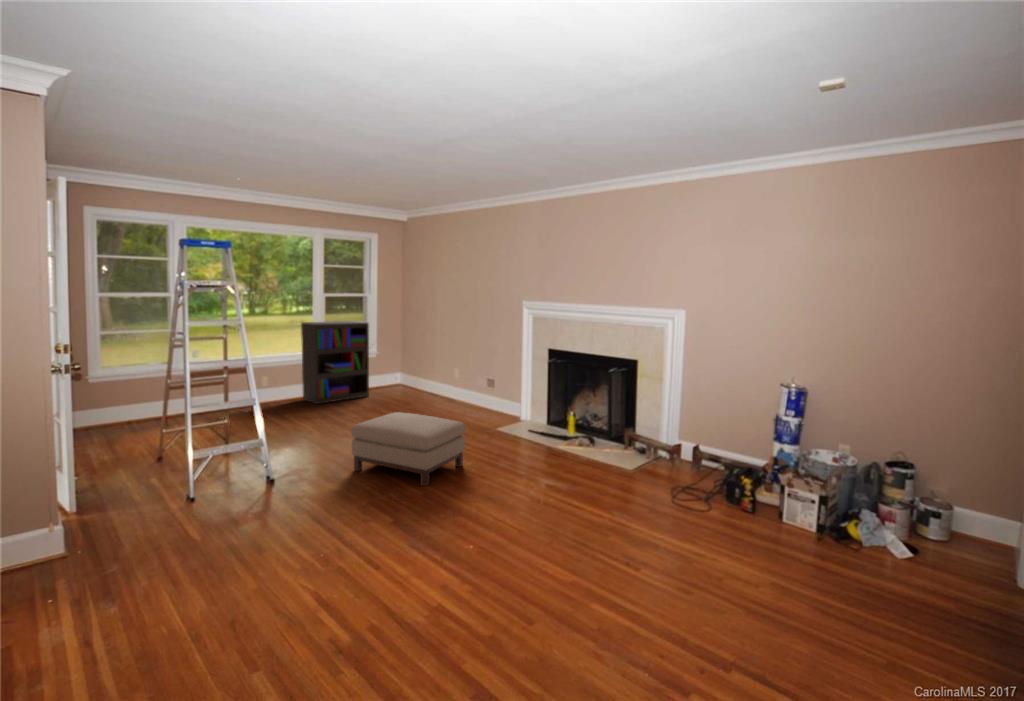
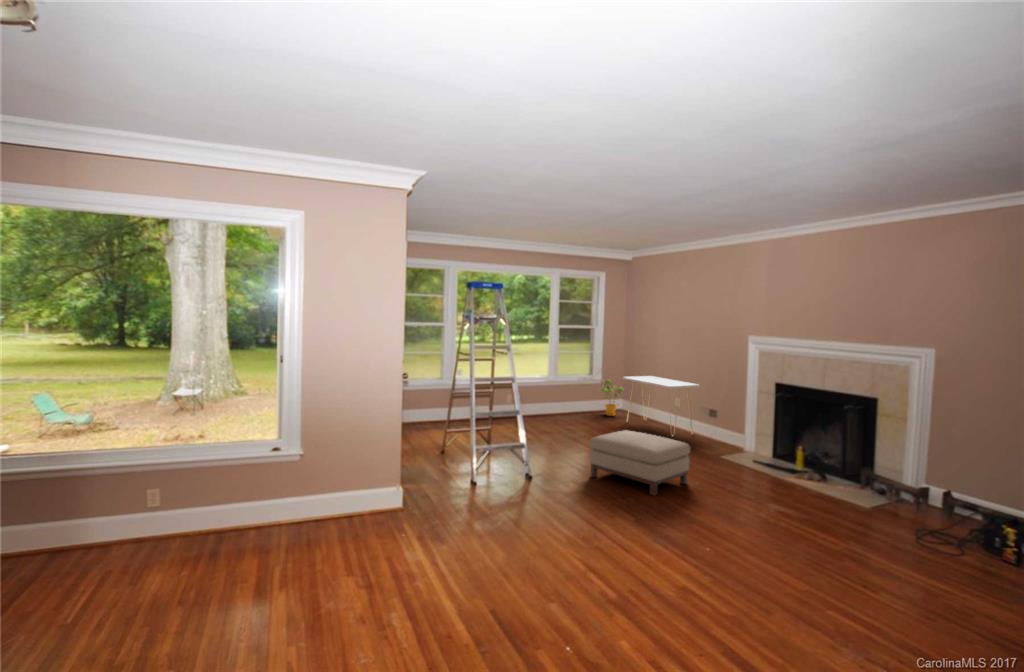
bookshelf: present [301,321,369,404] -> none [538,350,596,421]
console table: none [400,348,479,411] -> present [623,376,700,436]
house plant: none [374,353,403,393] -> present [600,380,624,416]

